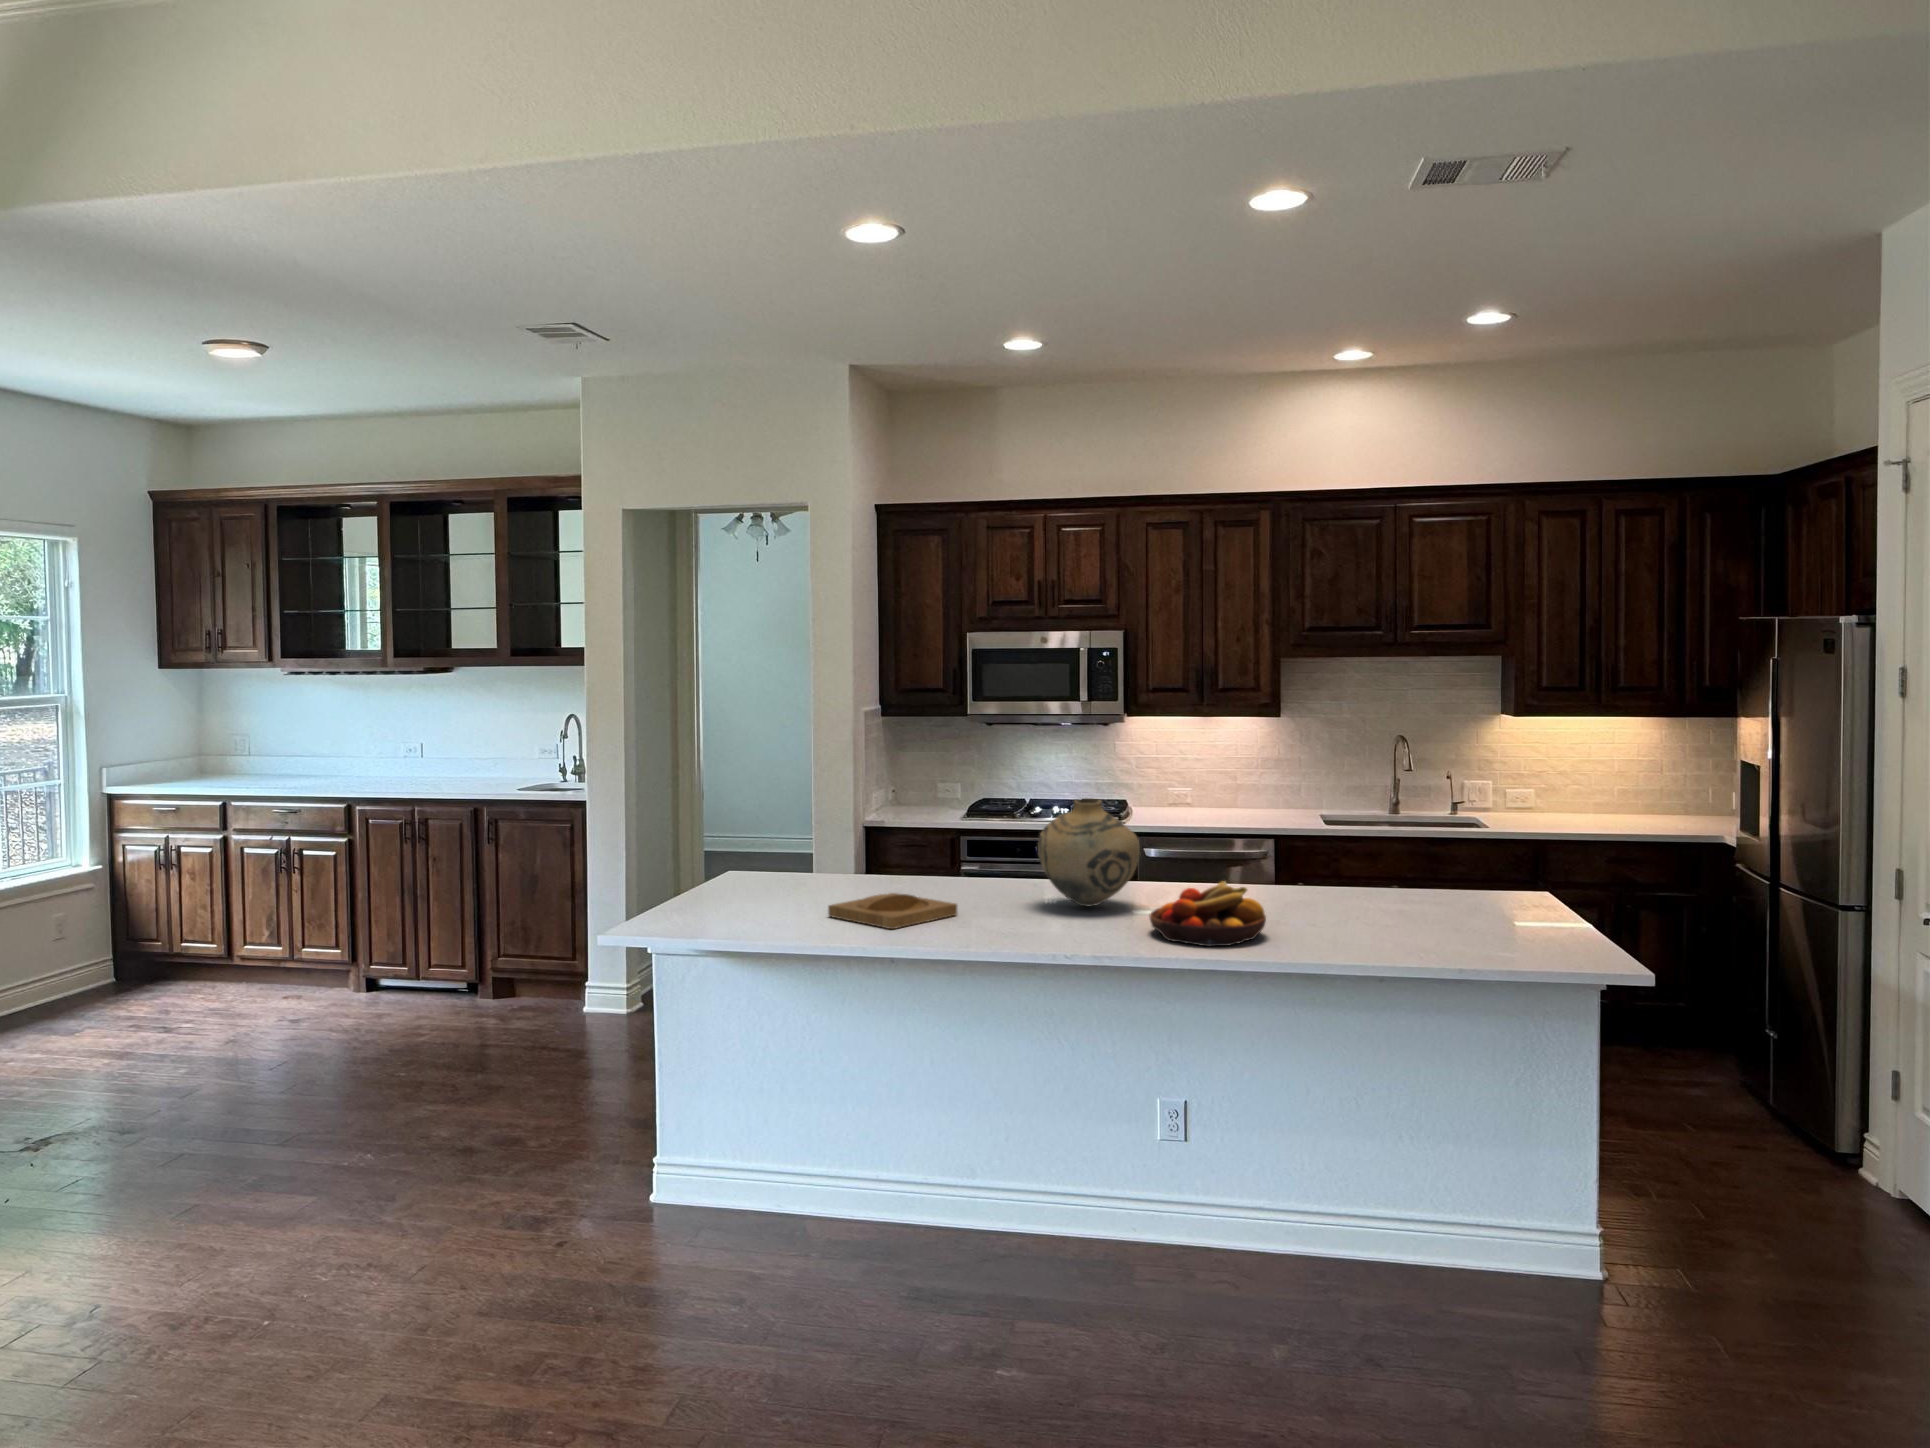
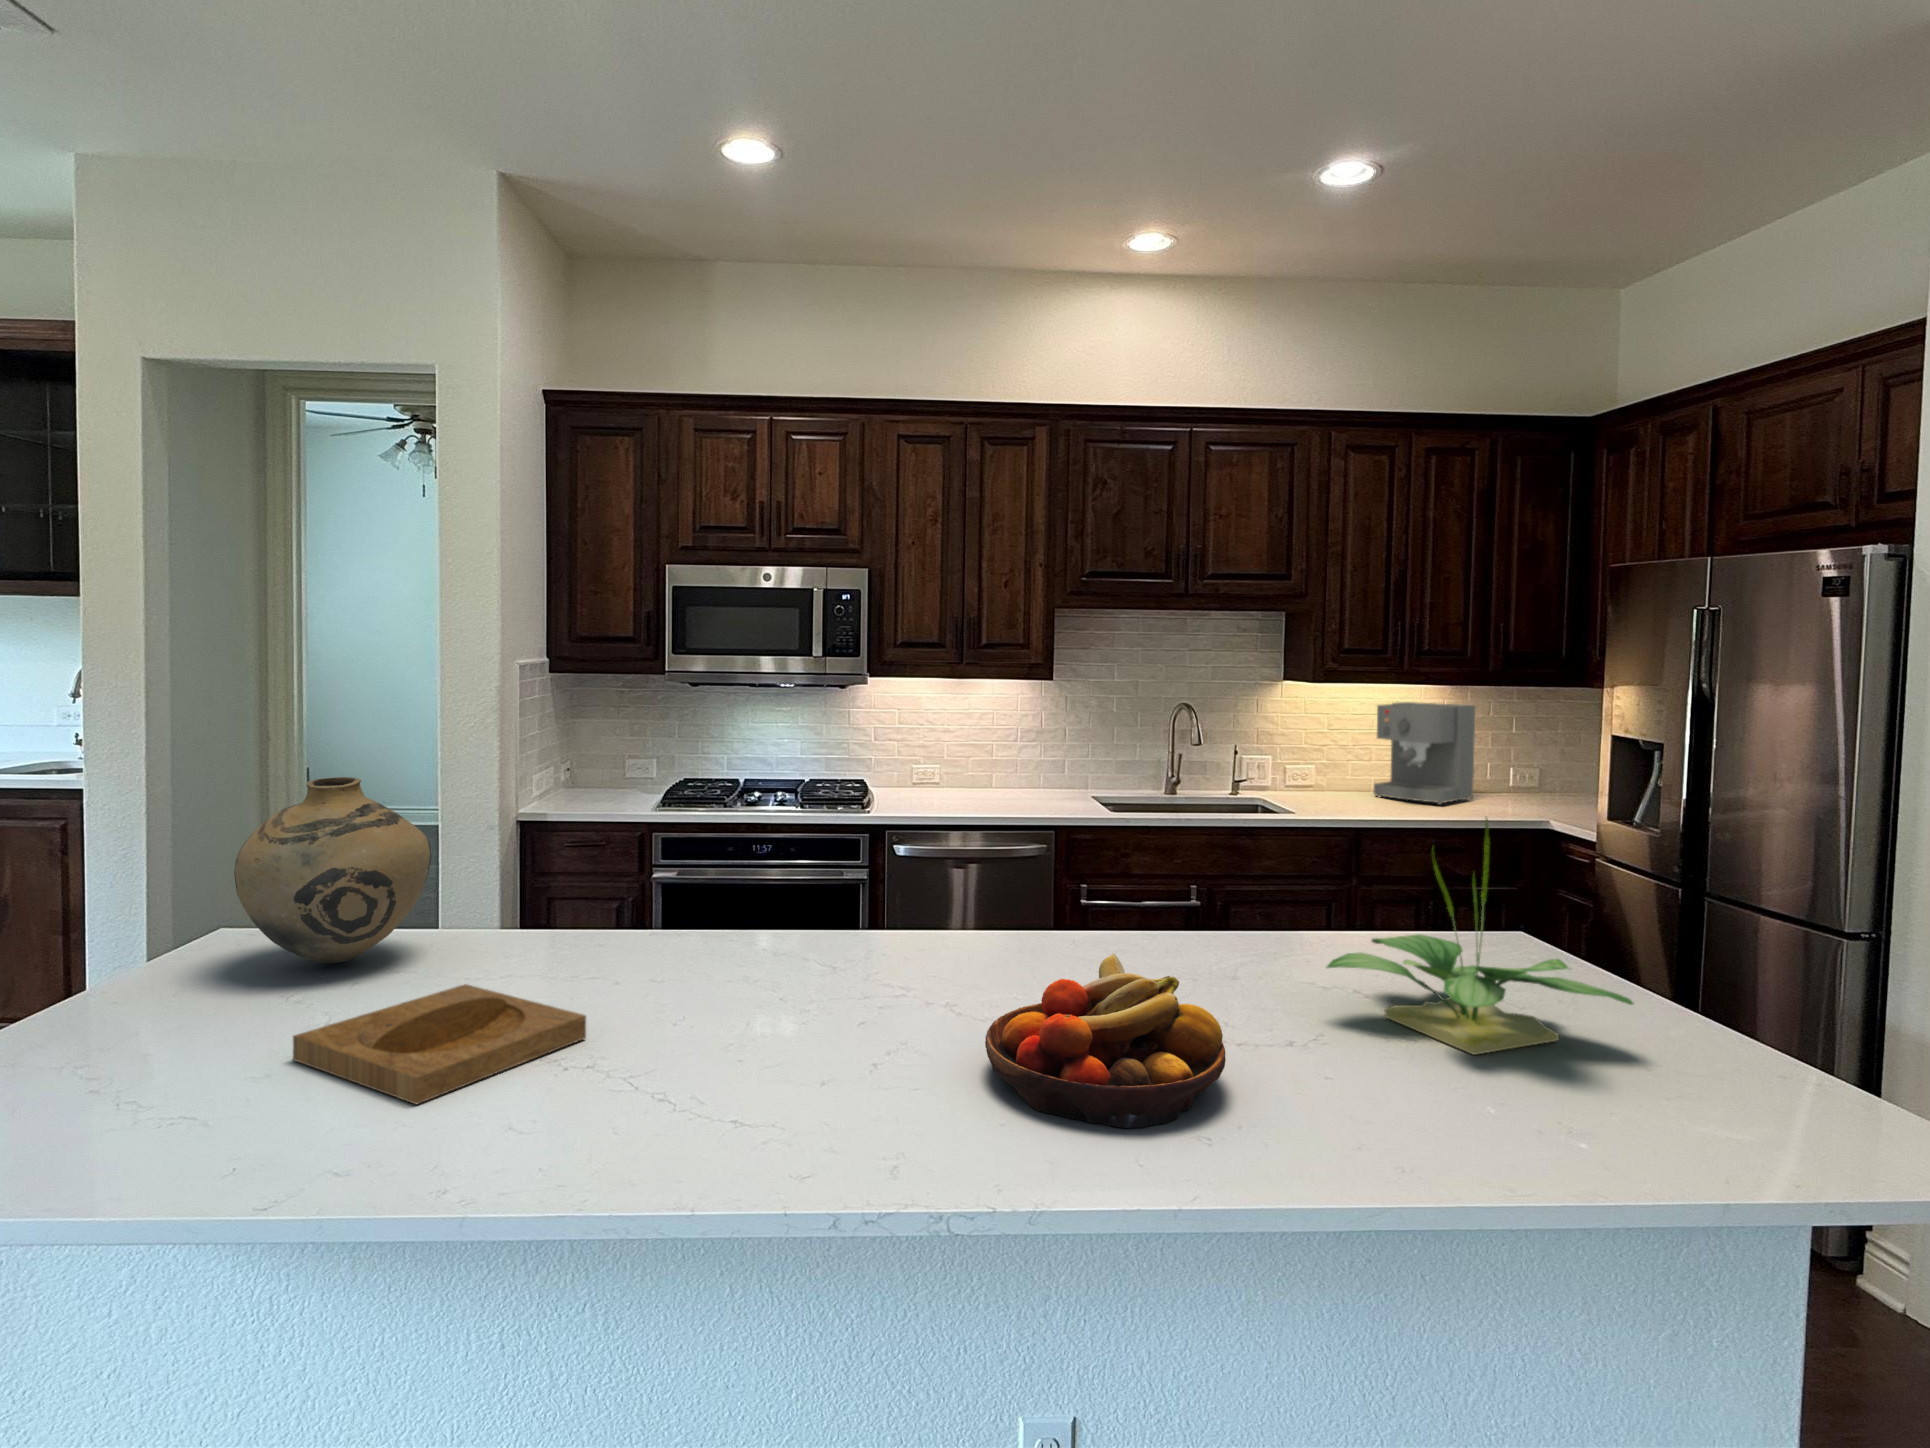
coffee maker: none [1578,733,1672,823] -> present [1374,702,1475,805]
vase: present [1038,798,1140,906] -> present [234,777,432,963]
potted plant: none [1347,811,1504,935] -> present [1327,819,1633,1055]

